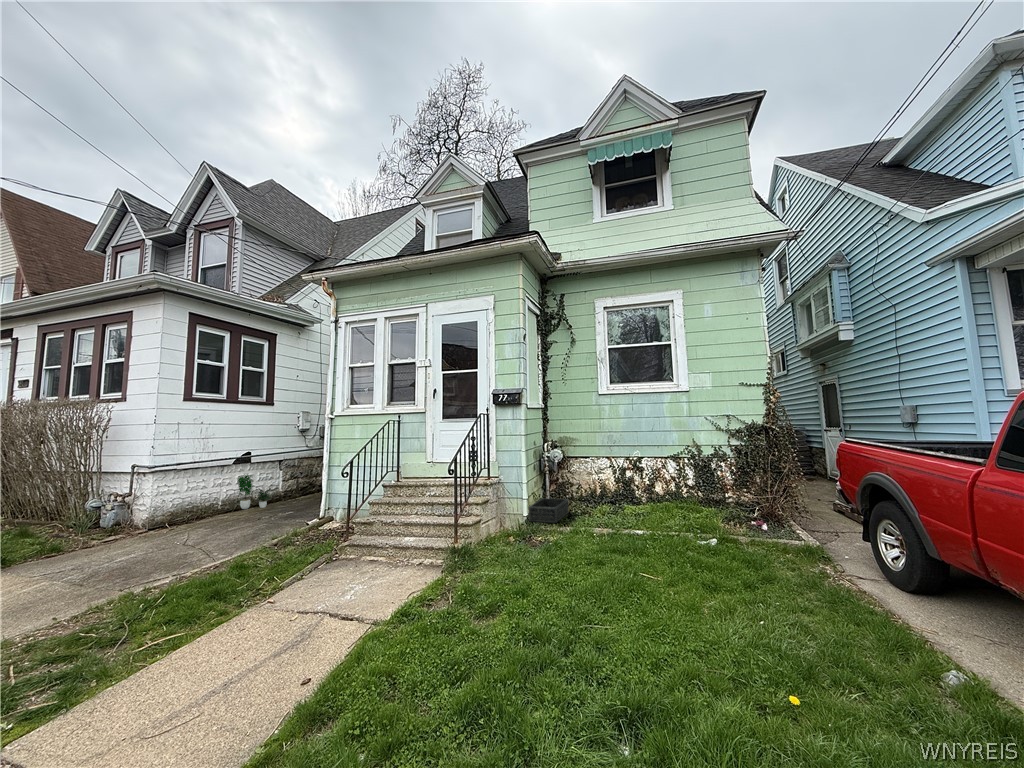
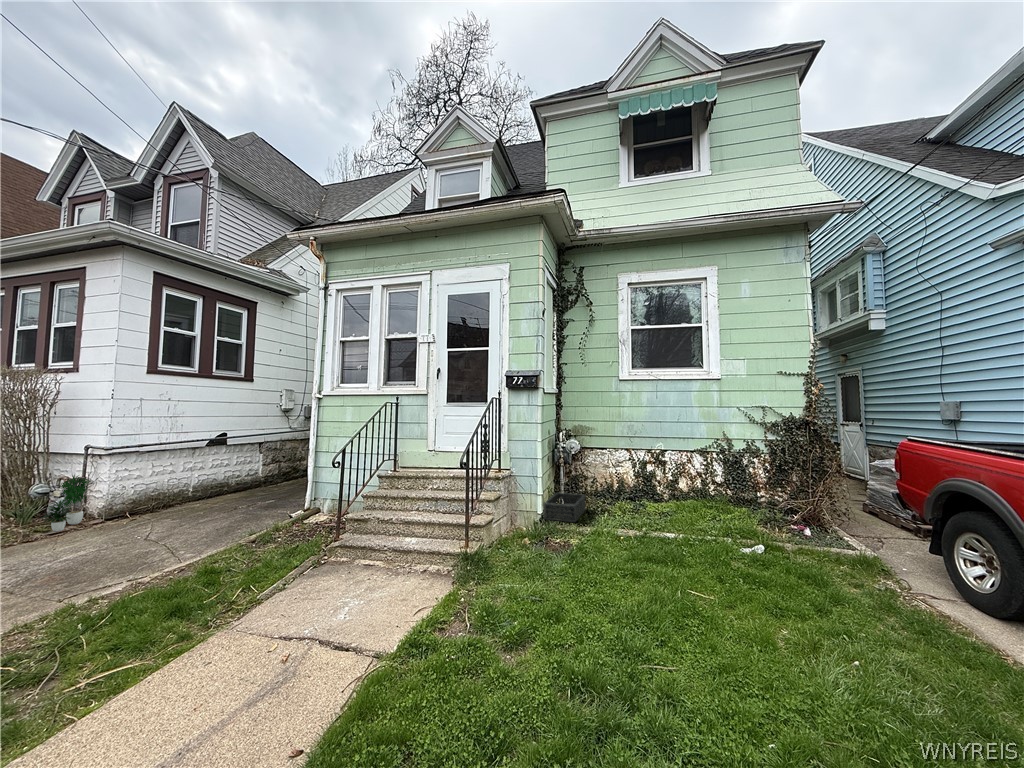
potted plant: present [237,474,270,509] -> present [43,475,89,532]

